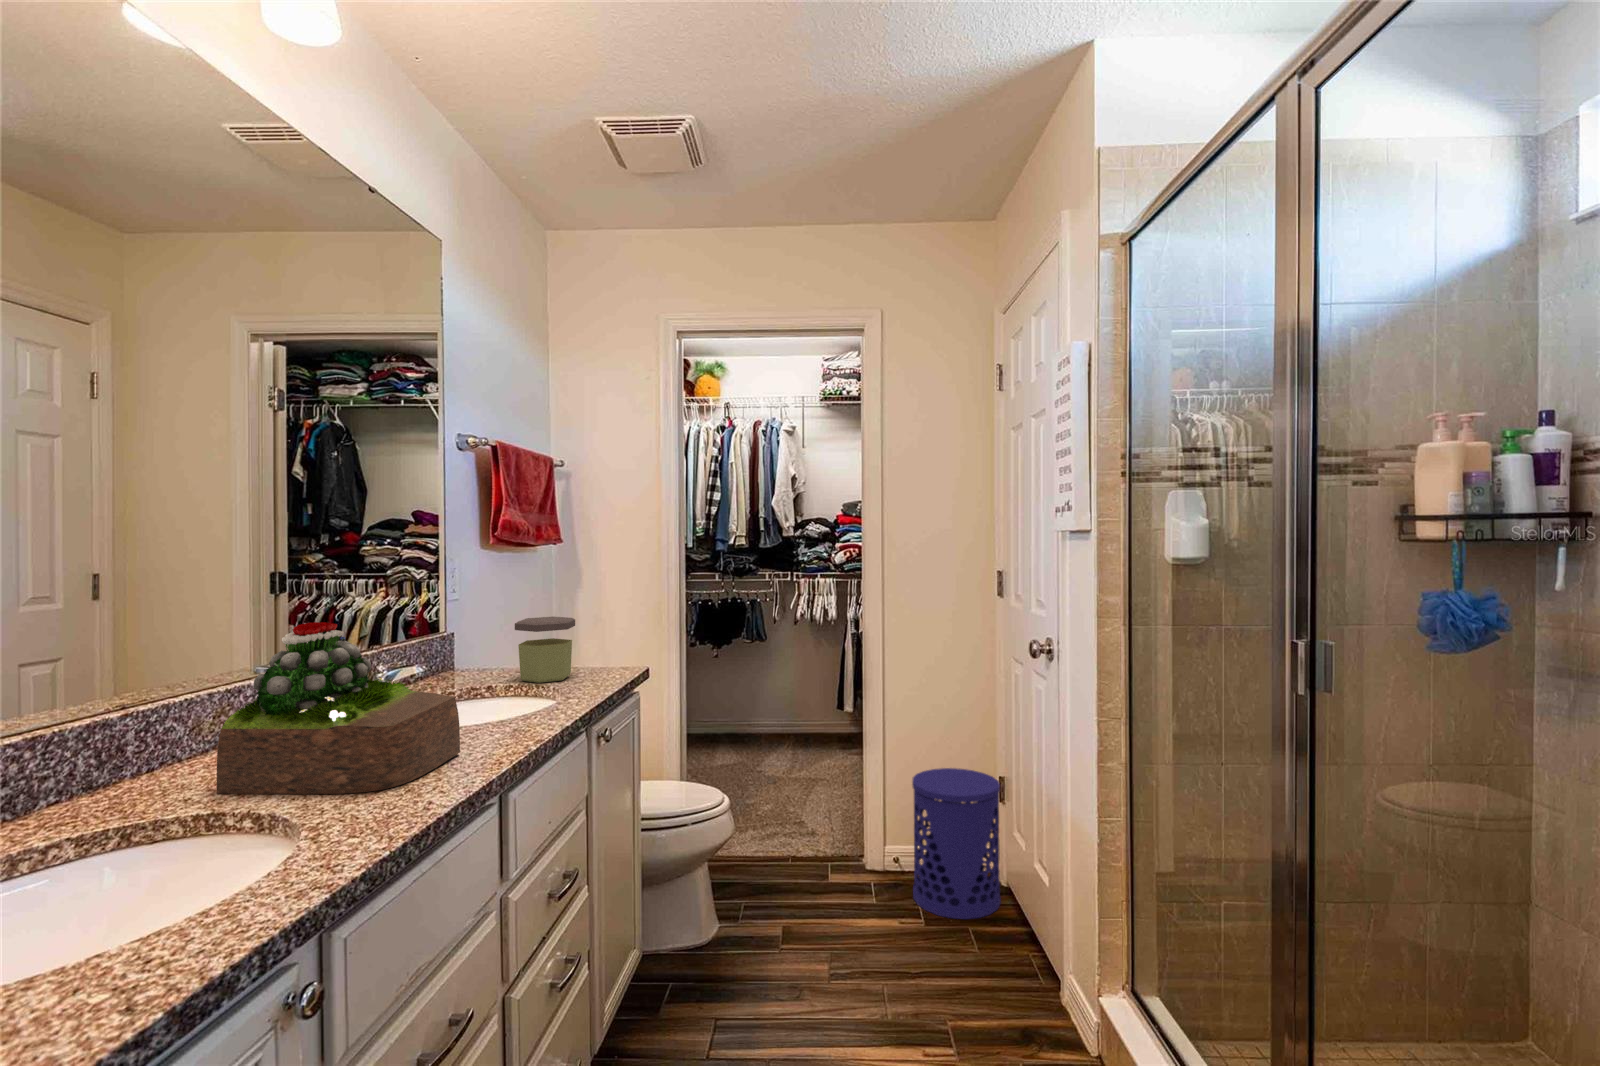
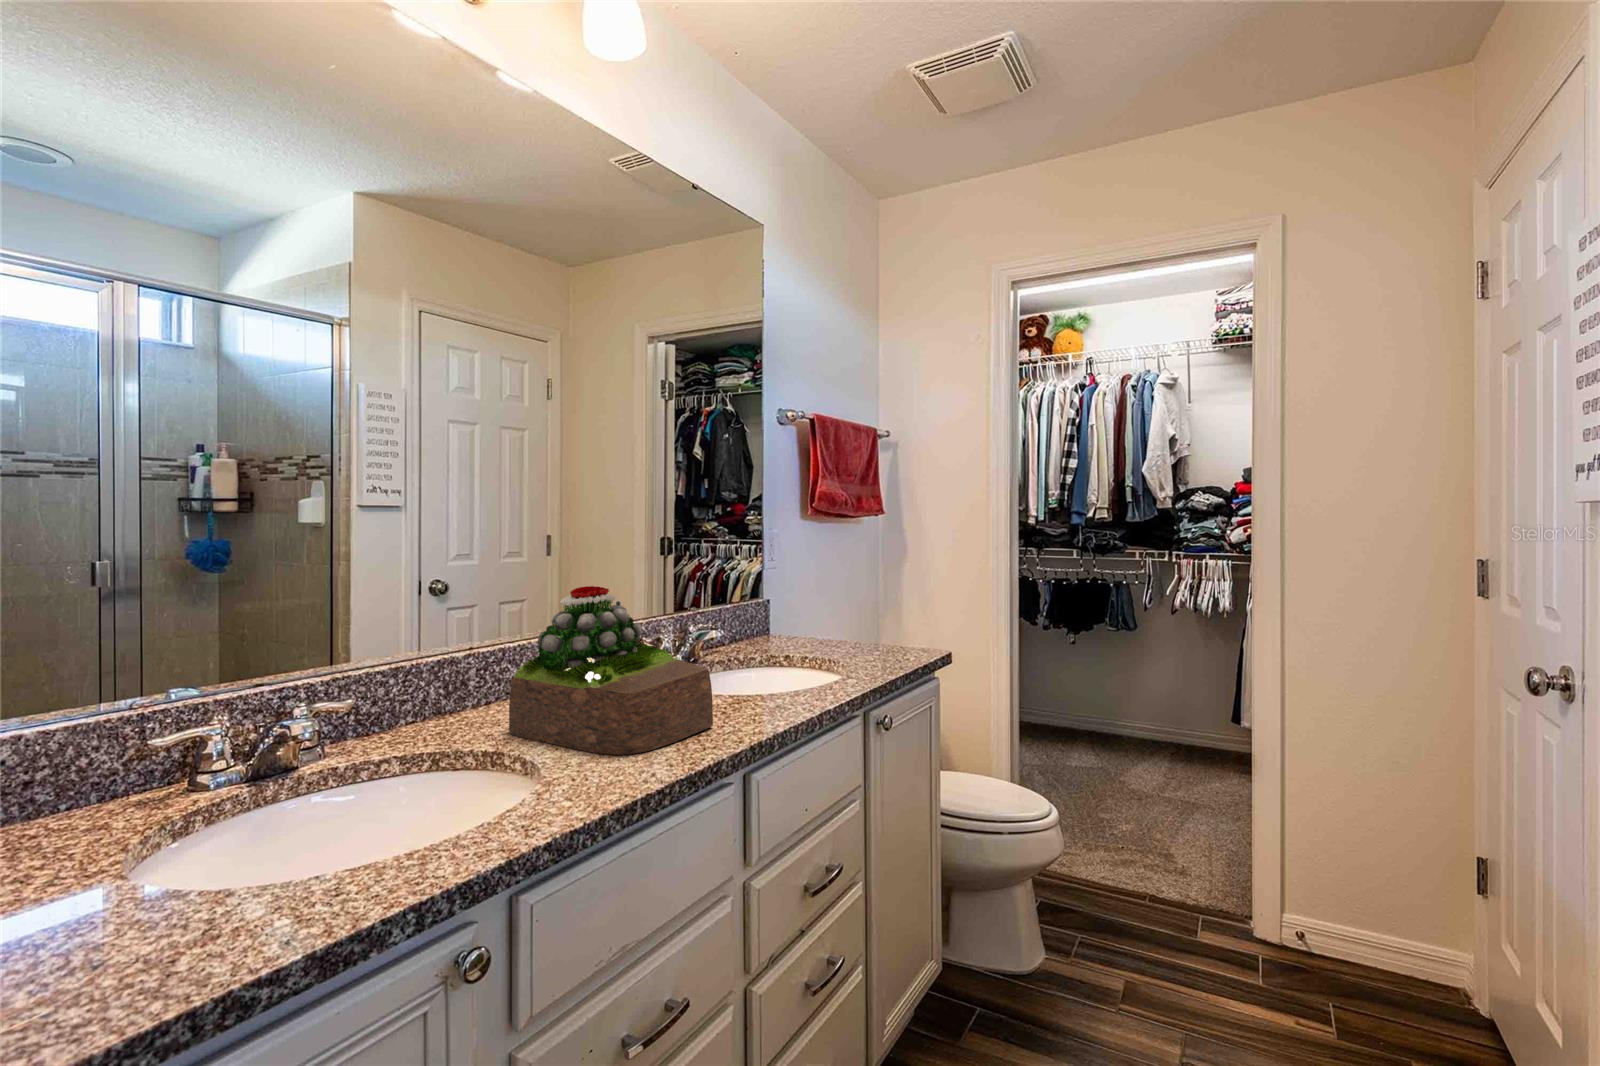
jar: present [515,617,575,683] -> none [813,591,874,659]
waste bin: present [912,768,1001,919] -> none [1309,823,1461,1043]

